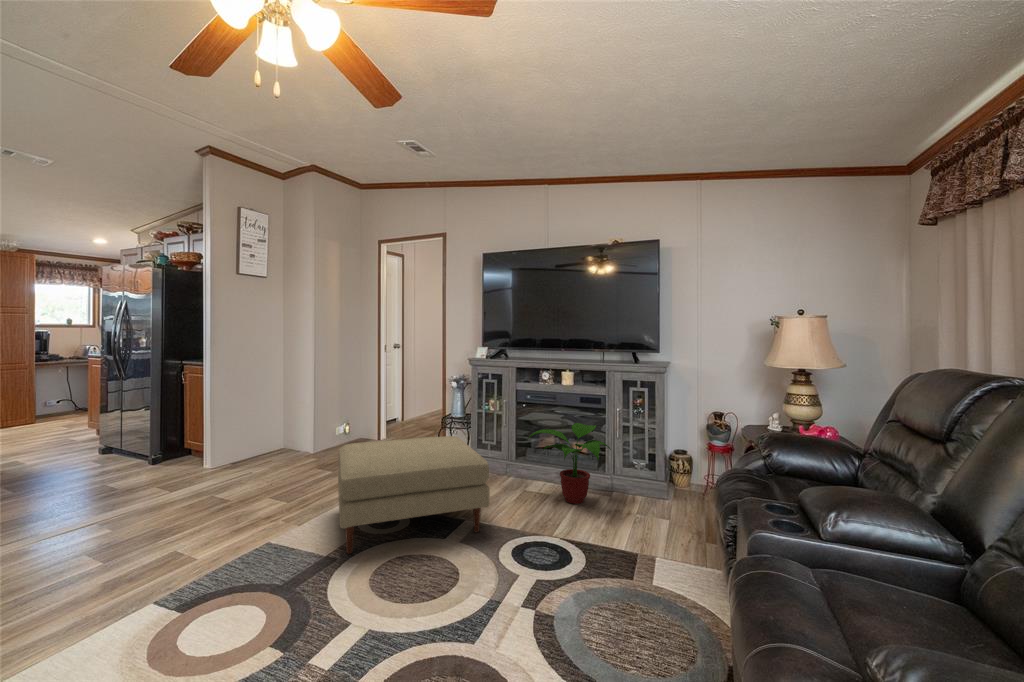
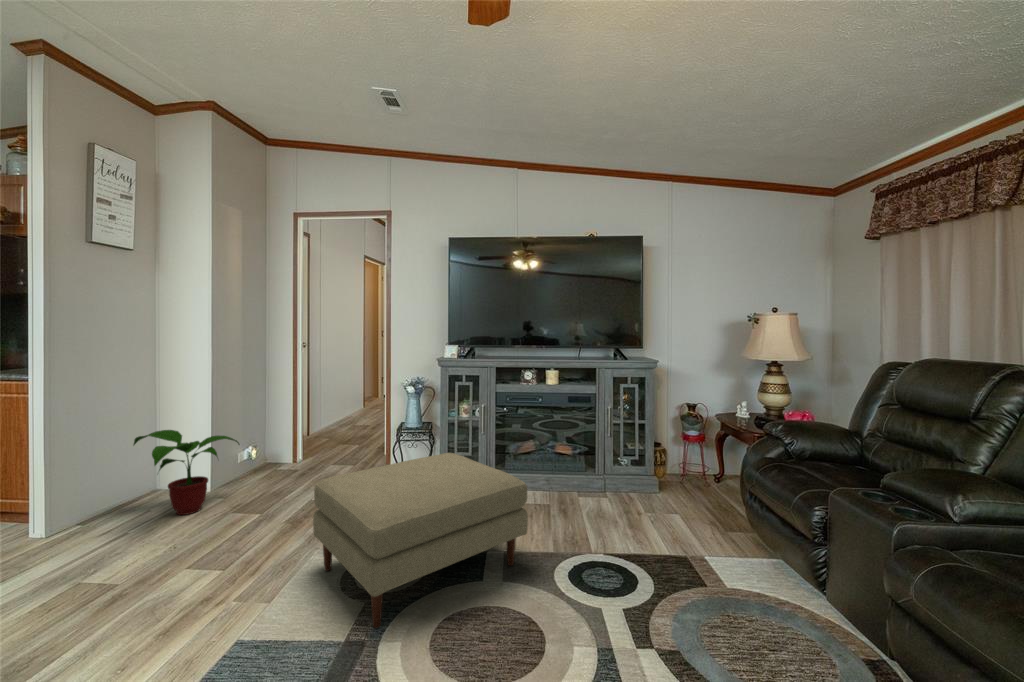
potted plant: present [528,423,611,504] -> present [134,430,240,515]

